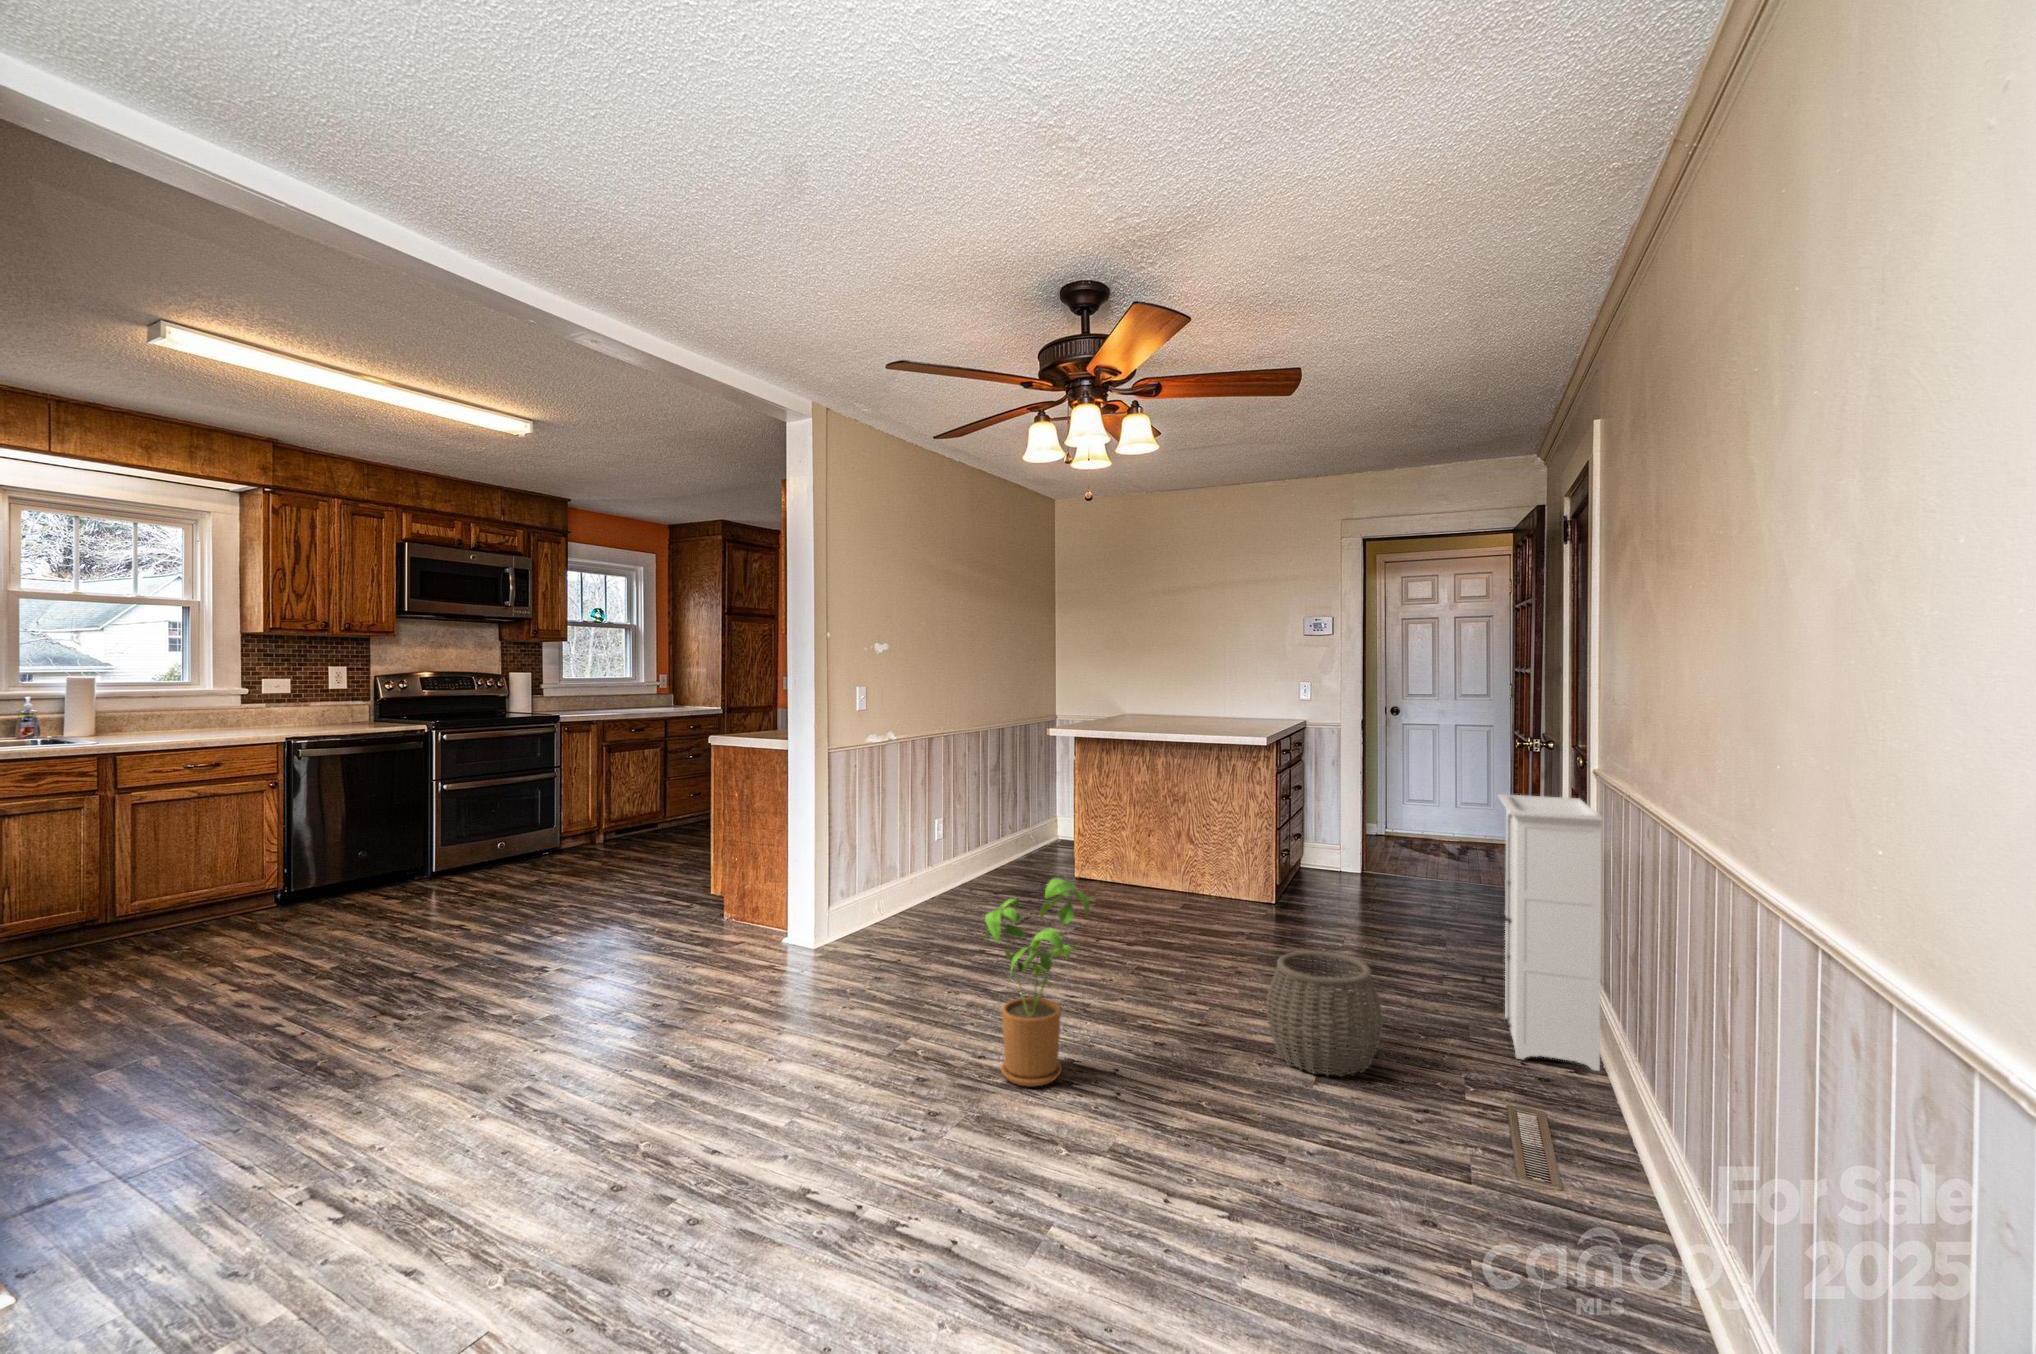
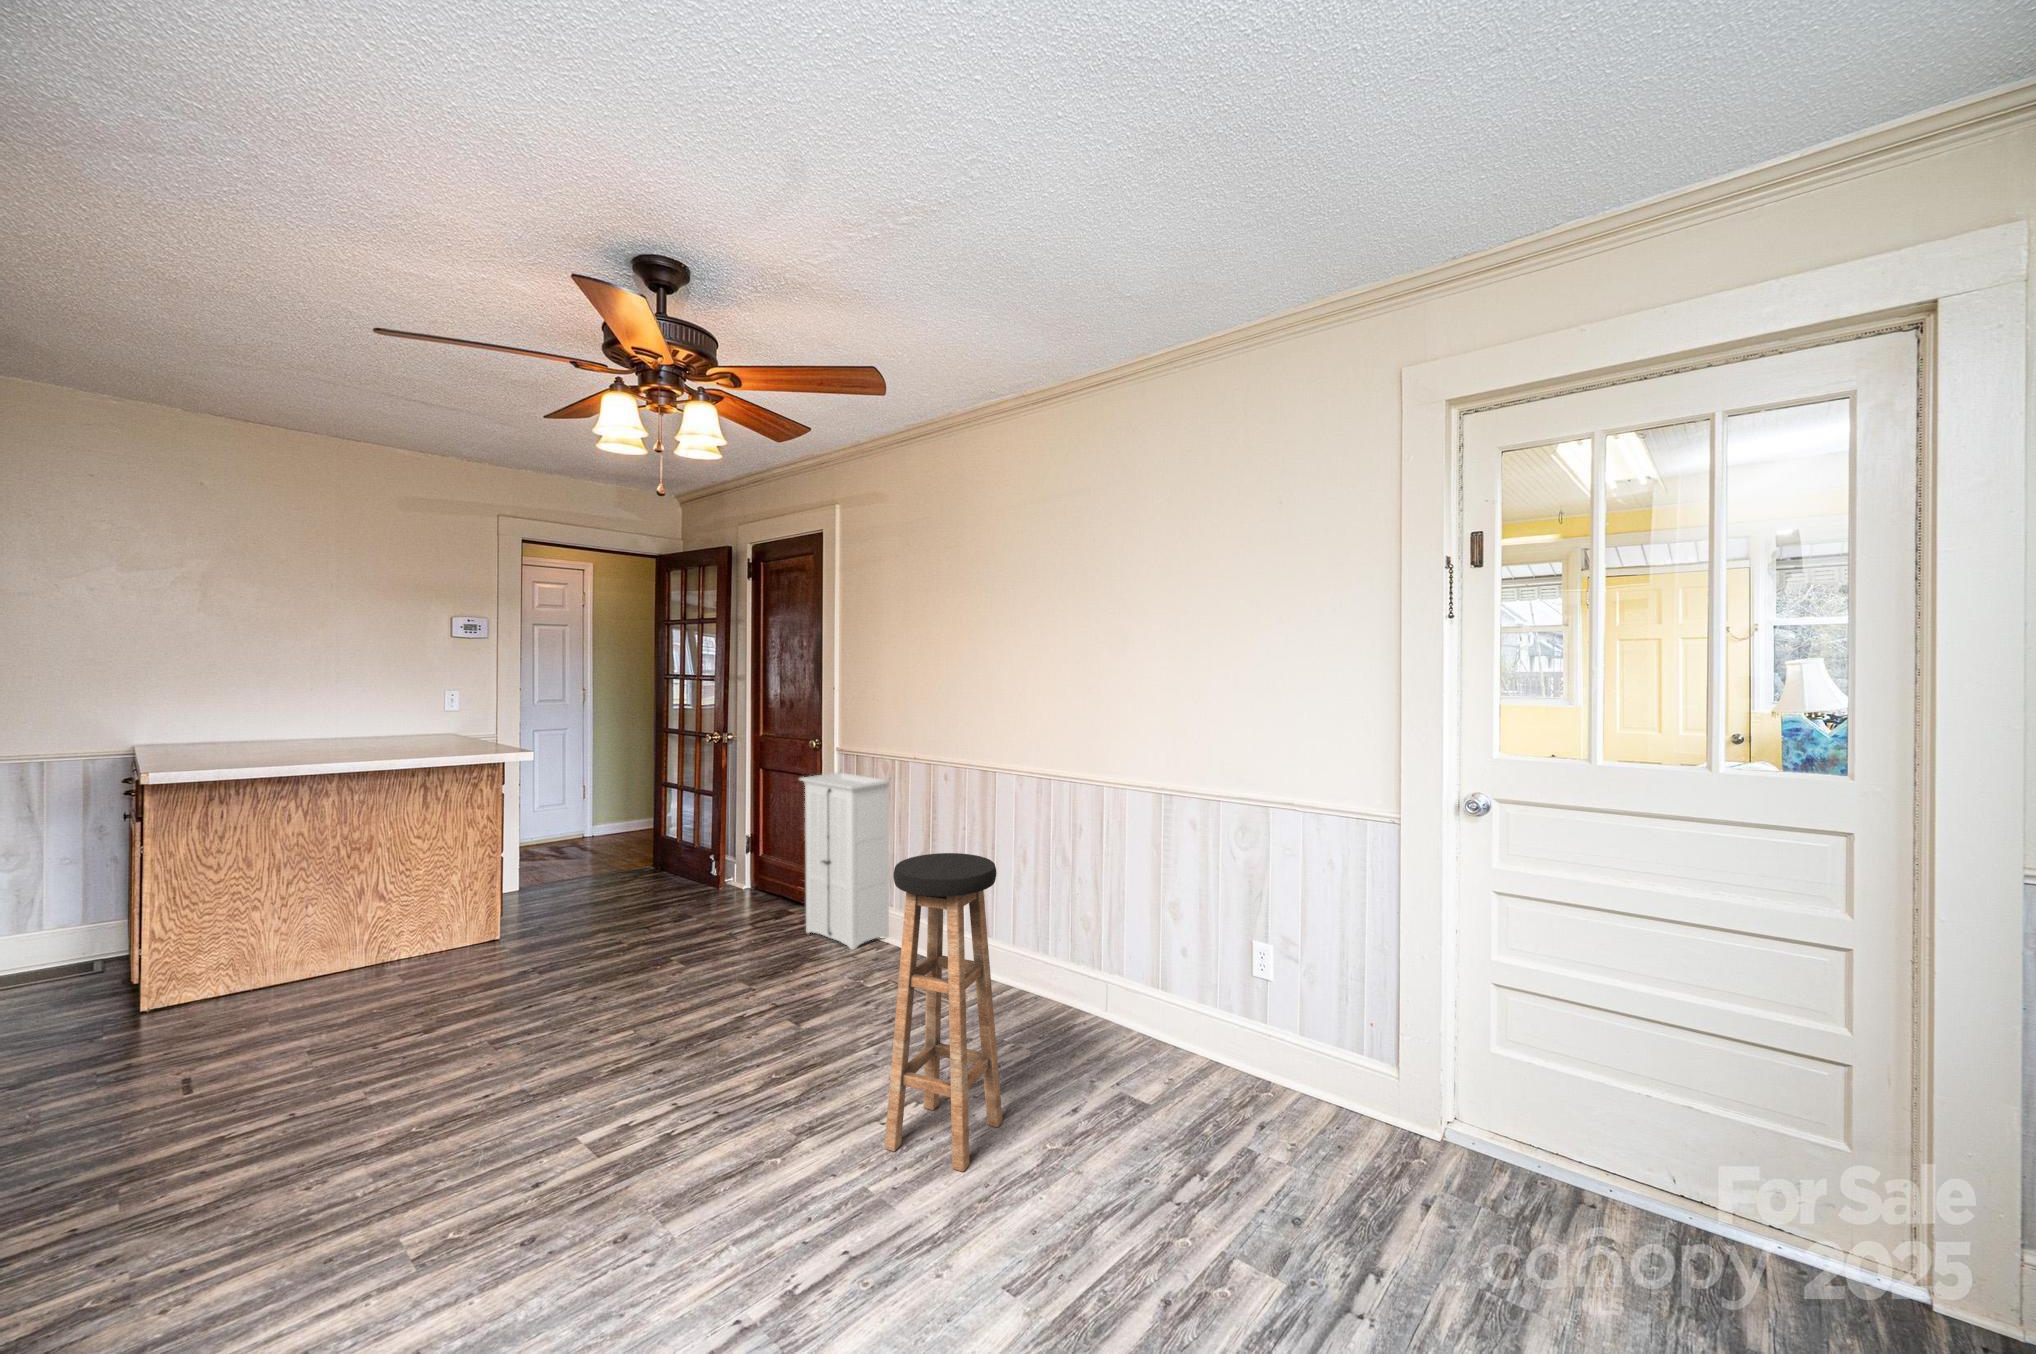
bar stool: none [1114,865,1259,1307] -> present [884,853,1003,1171]
house plant: present [985,878,1095,1087] -> none [553,931,706,1167]
woven basket: present [1266,951,1383,1076] -> none [732,920,823,1020]

